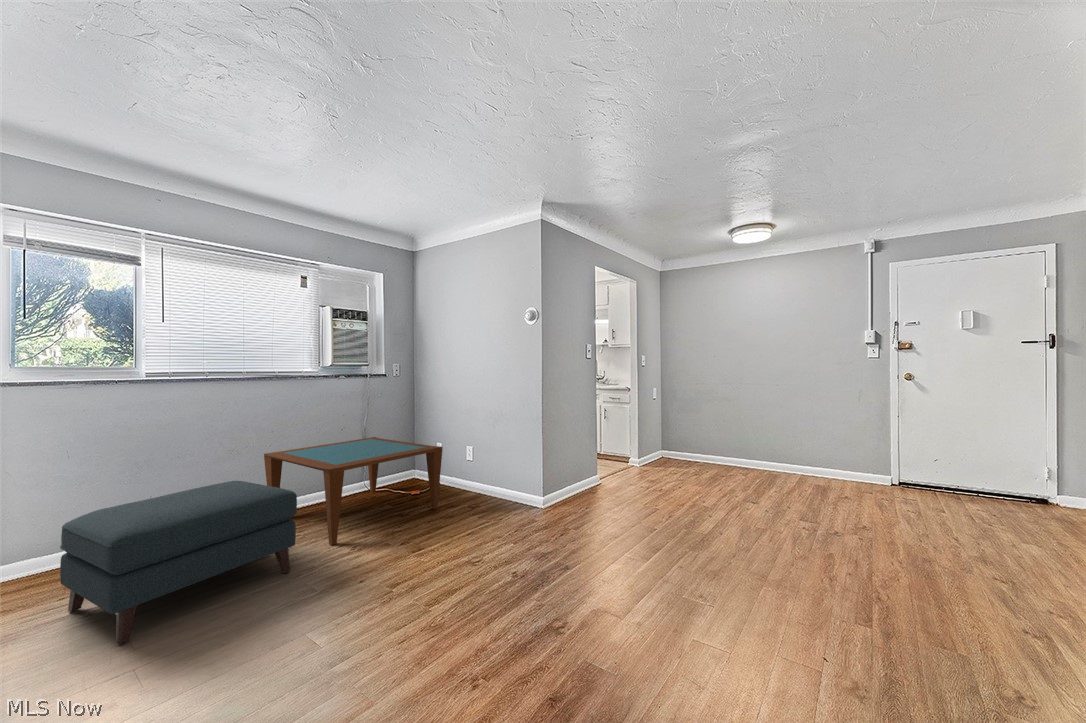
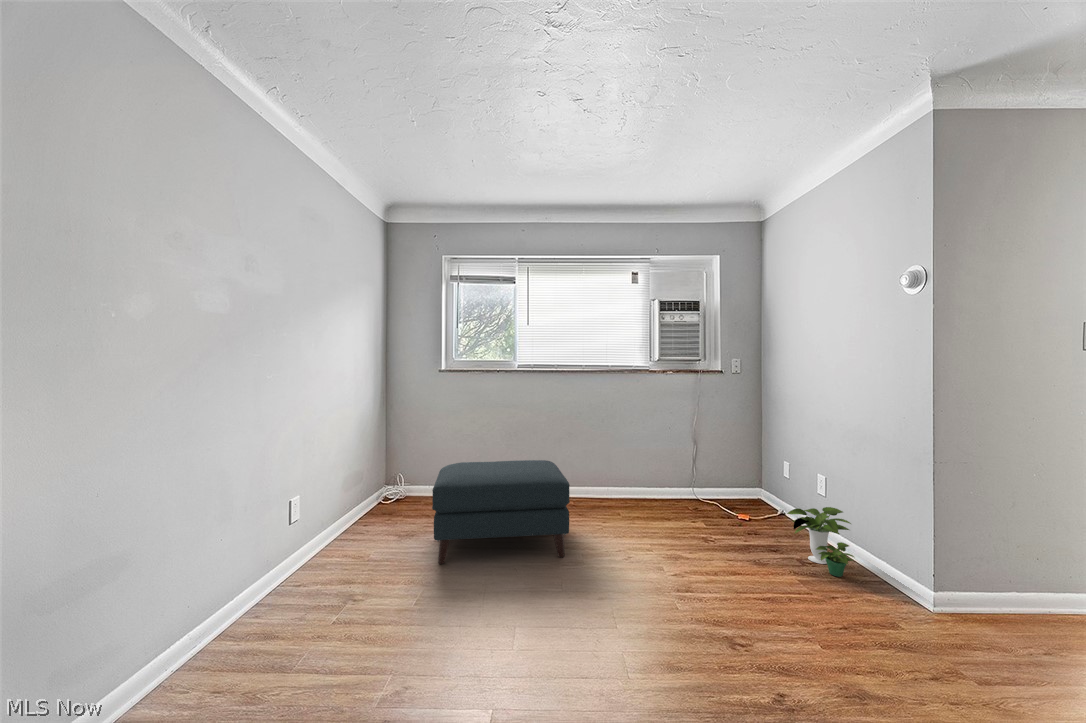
coffee table: present [264,437,442,545] -> none [593,441,762,547]
potted plant: none [459,465,503,508] -> present [787,507,854,577]

